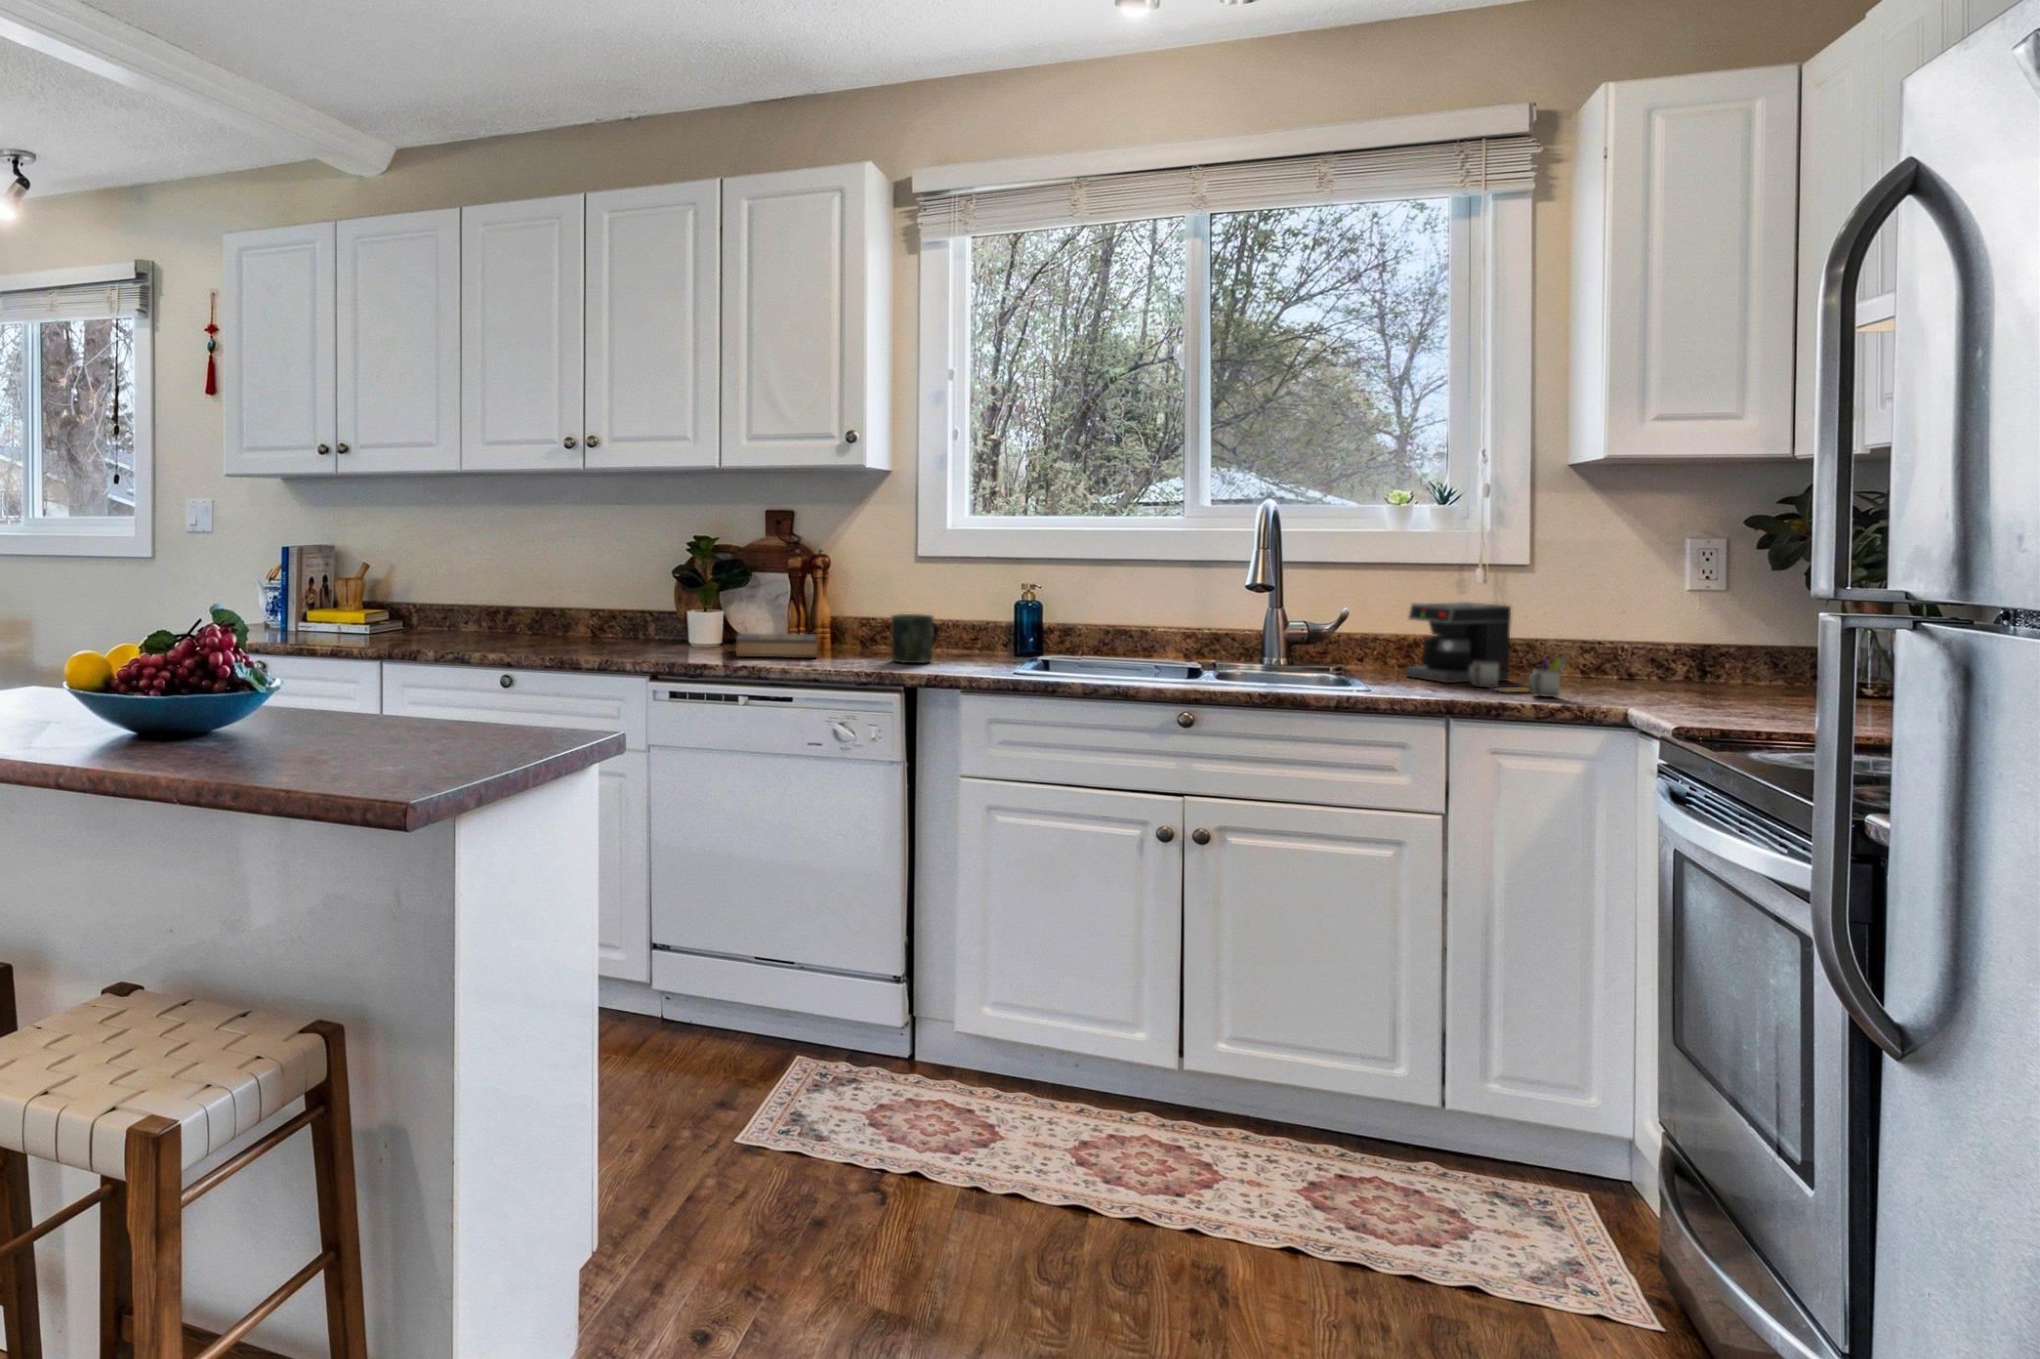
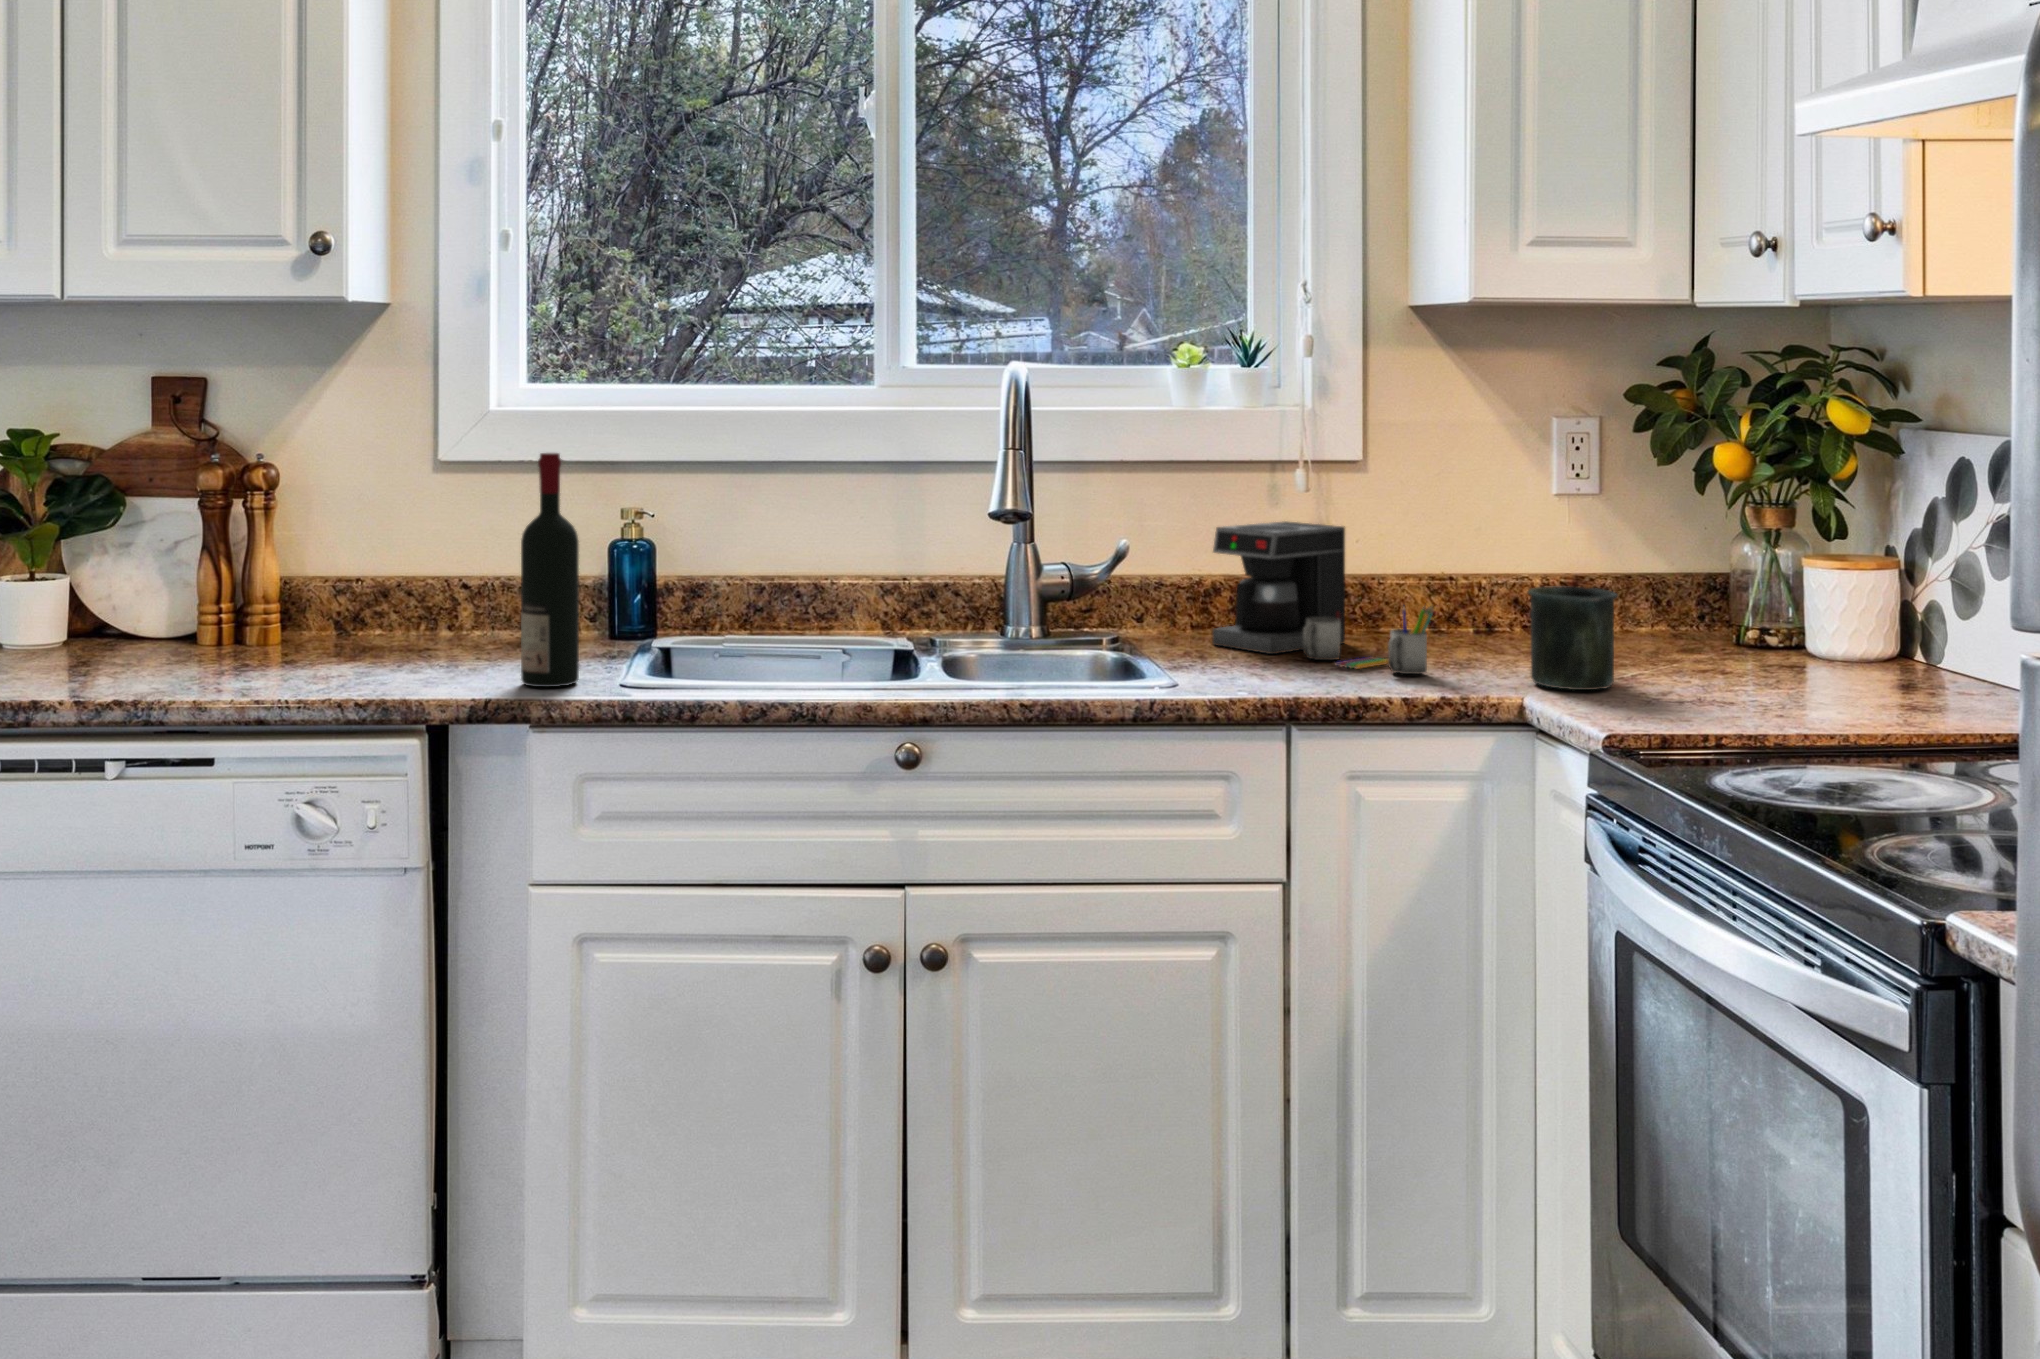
wine bottle: none [963,551,996,674] -> present [521,453,579,687]
mug: present [892,614,939,663] -> present [1528,586,1617,690]
hardback book: present [736,633,817,658] -> none [77,616,254,675]

